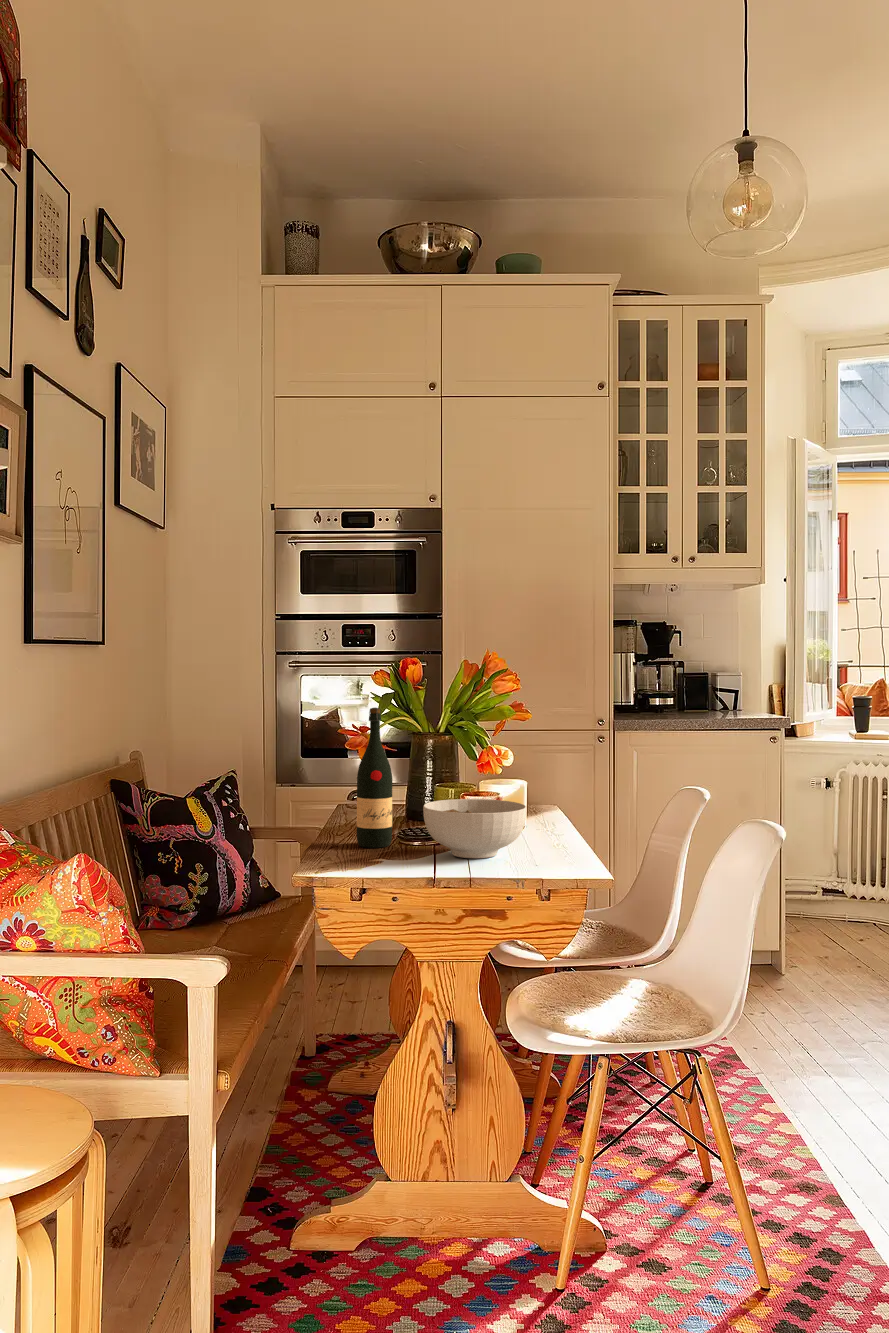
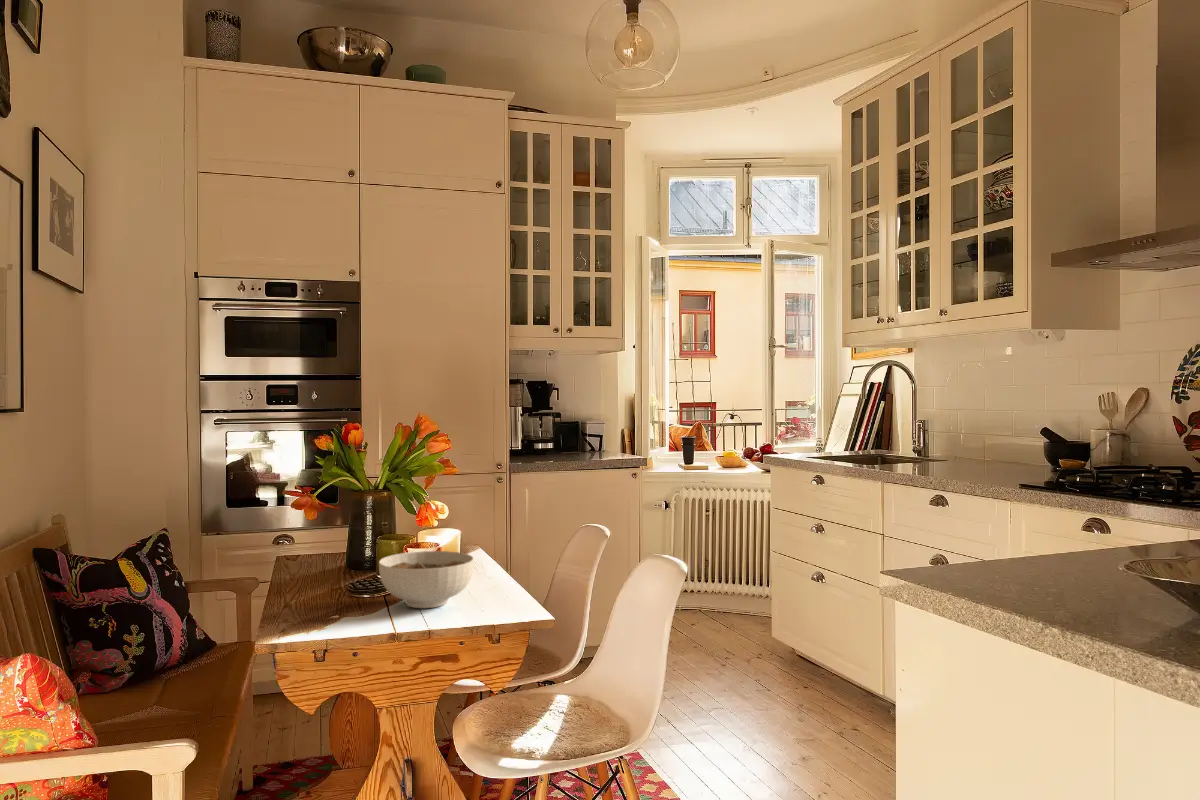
wine bottle: present [357,708,392,848] -> none [309,471,345,603]

